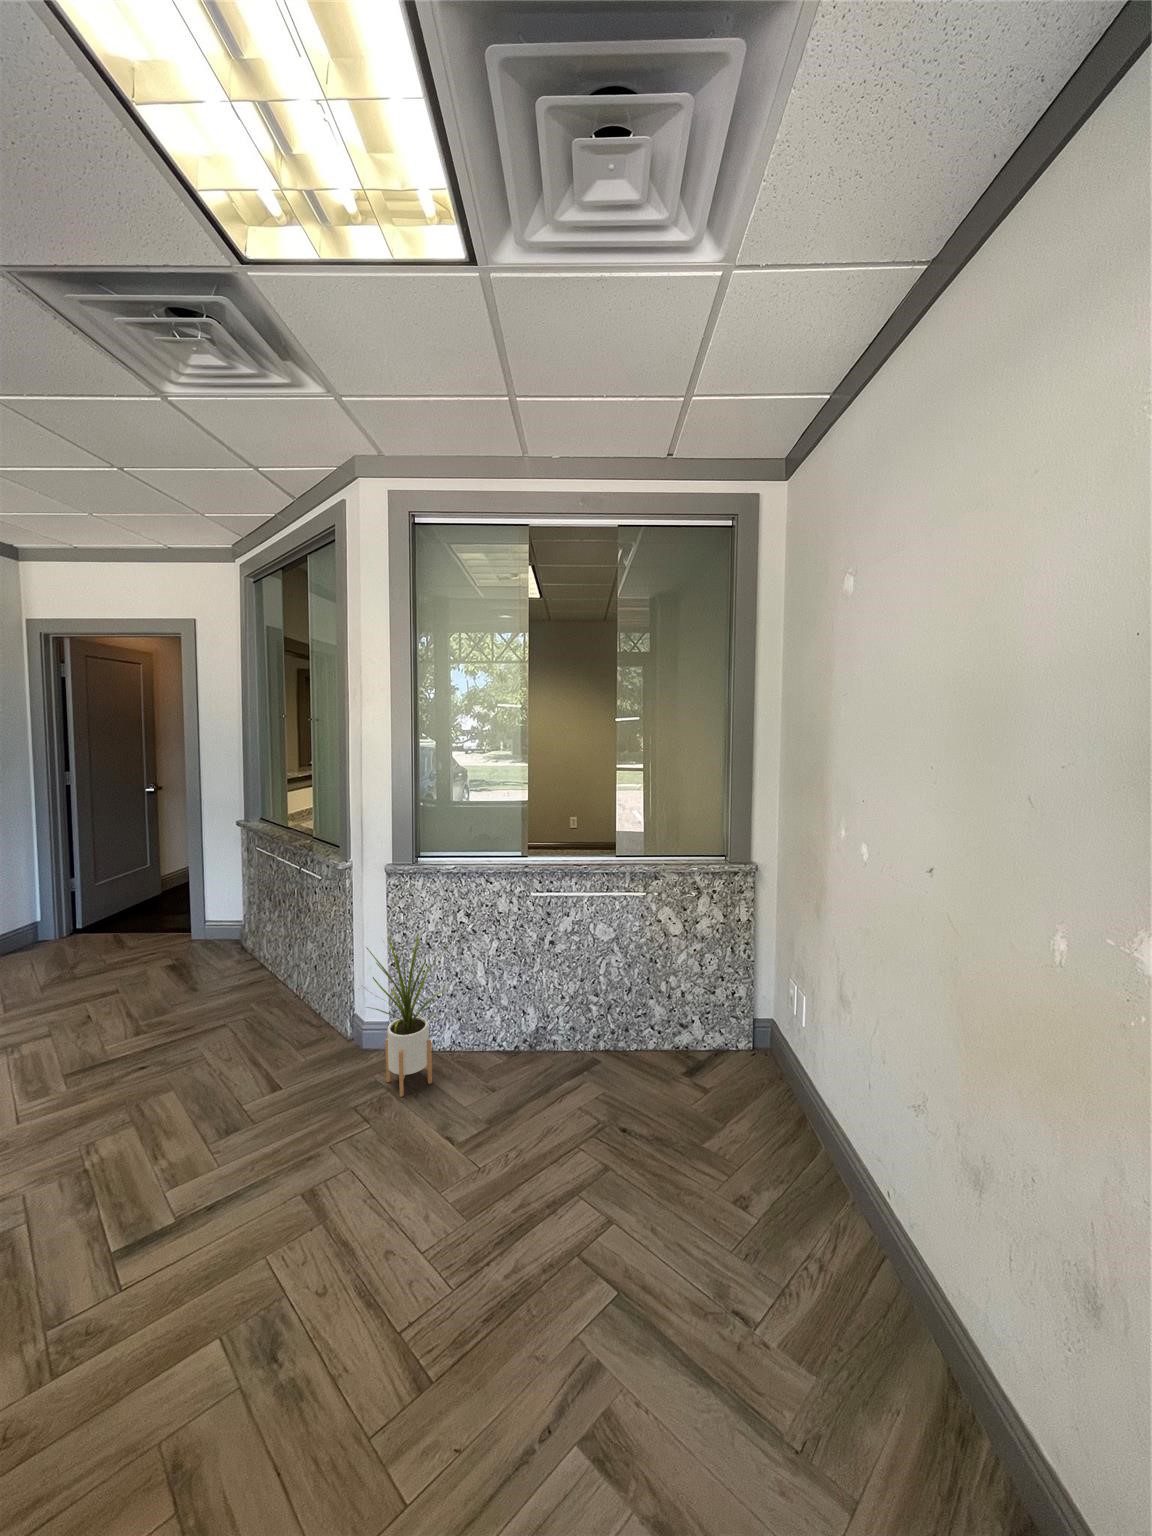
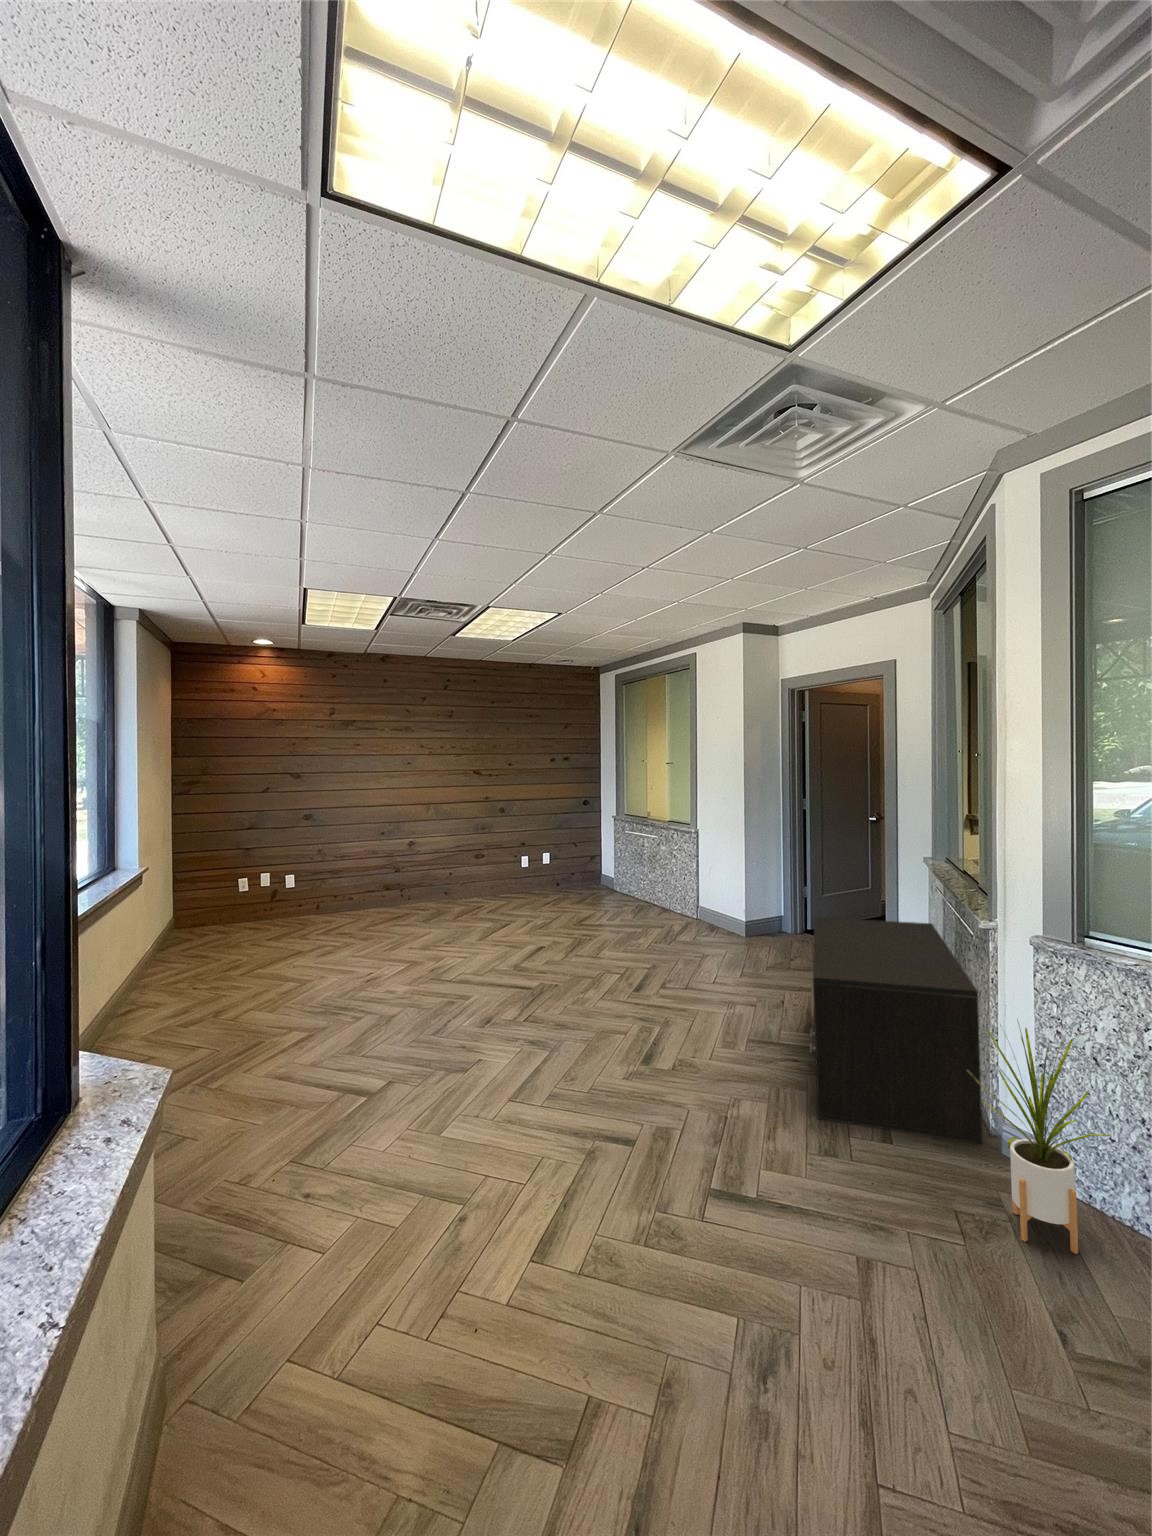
storage cabinet: none [135,880,344,1109] -> present [810,918,983,1144]

